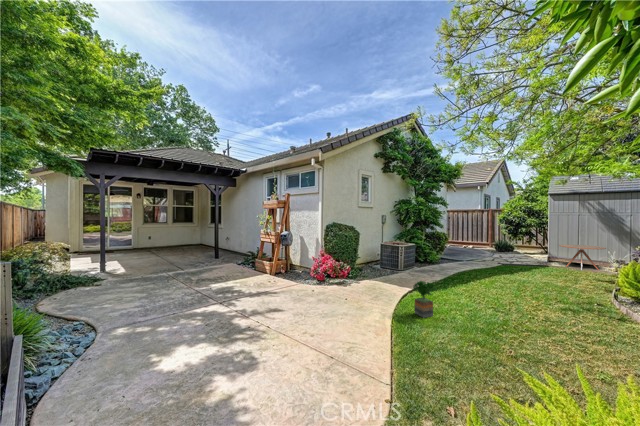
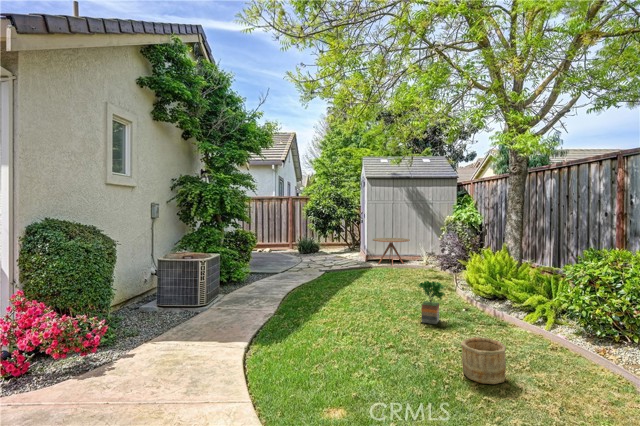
potted tree: present [413,281,436,318] -> present [419,281,445,324]
wooden bucket: none [541,314,582,350] -> present [460,337,506,384]

